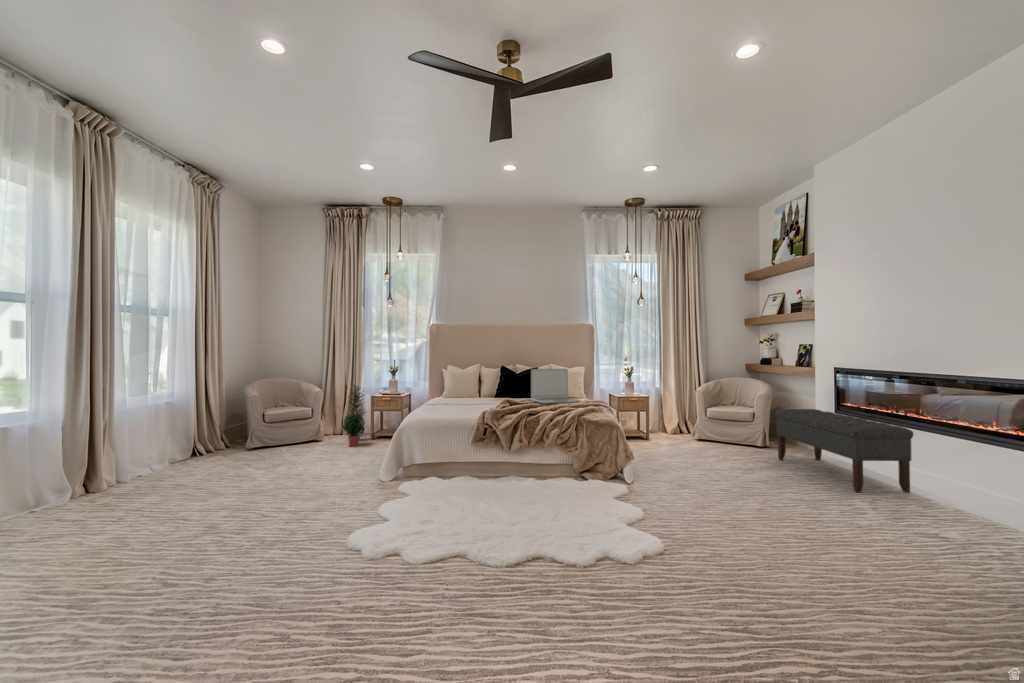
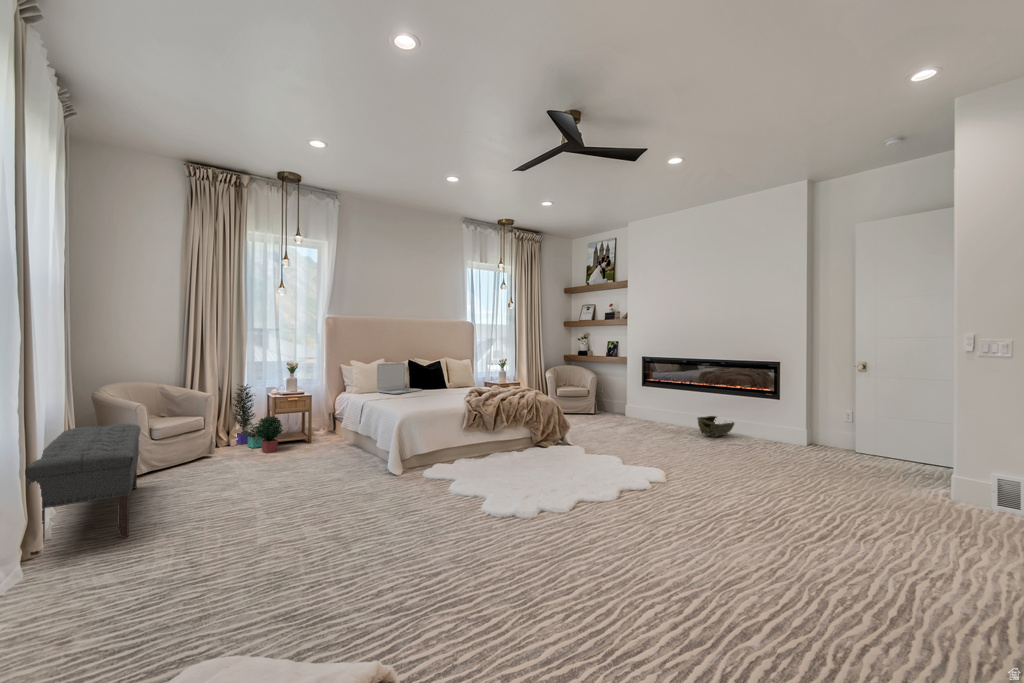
laptop: present [531,369,580,404] -> present [377,363,422,394]
bench: present [775,409,913,493] -> present [25,424,141,555]
woven basket: none [884,472,980,513] -> present [697,416,734,437]

